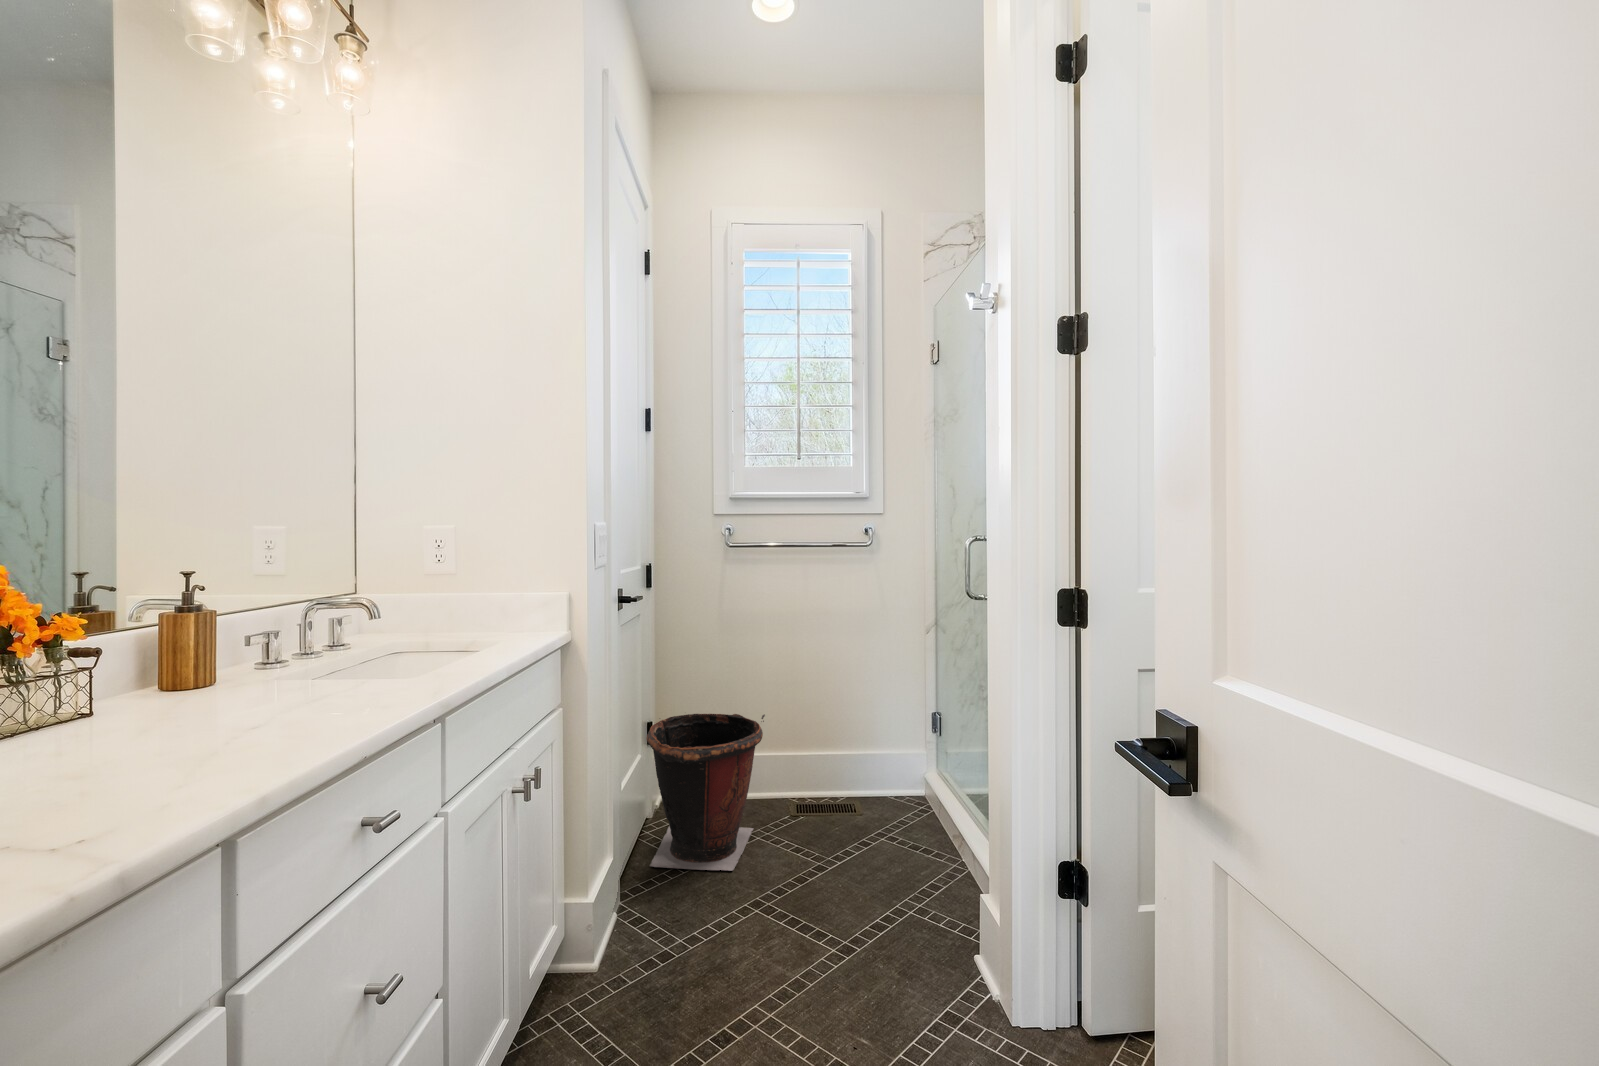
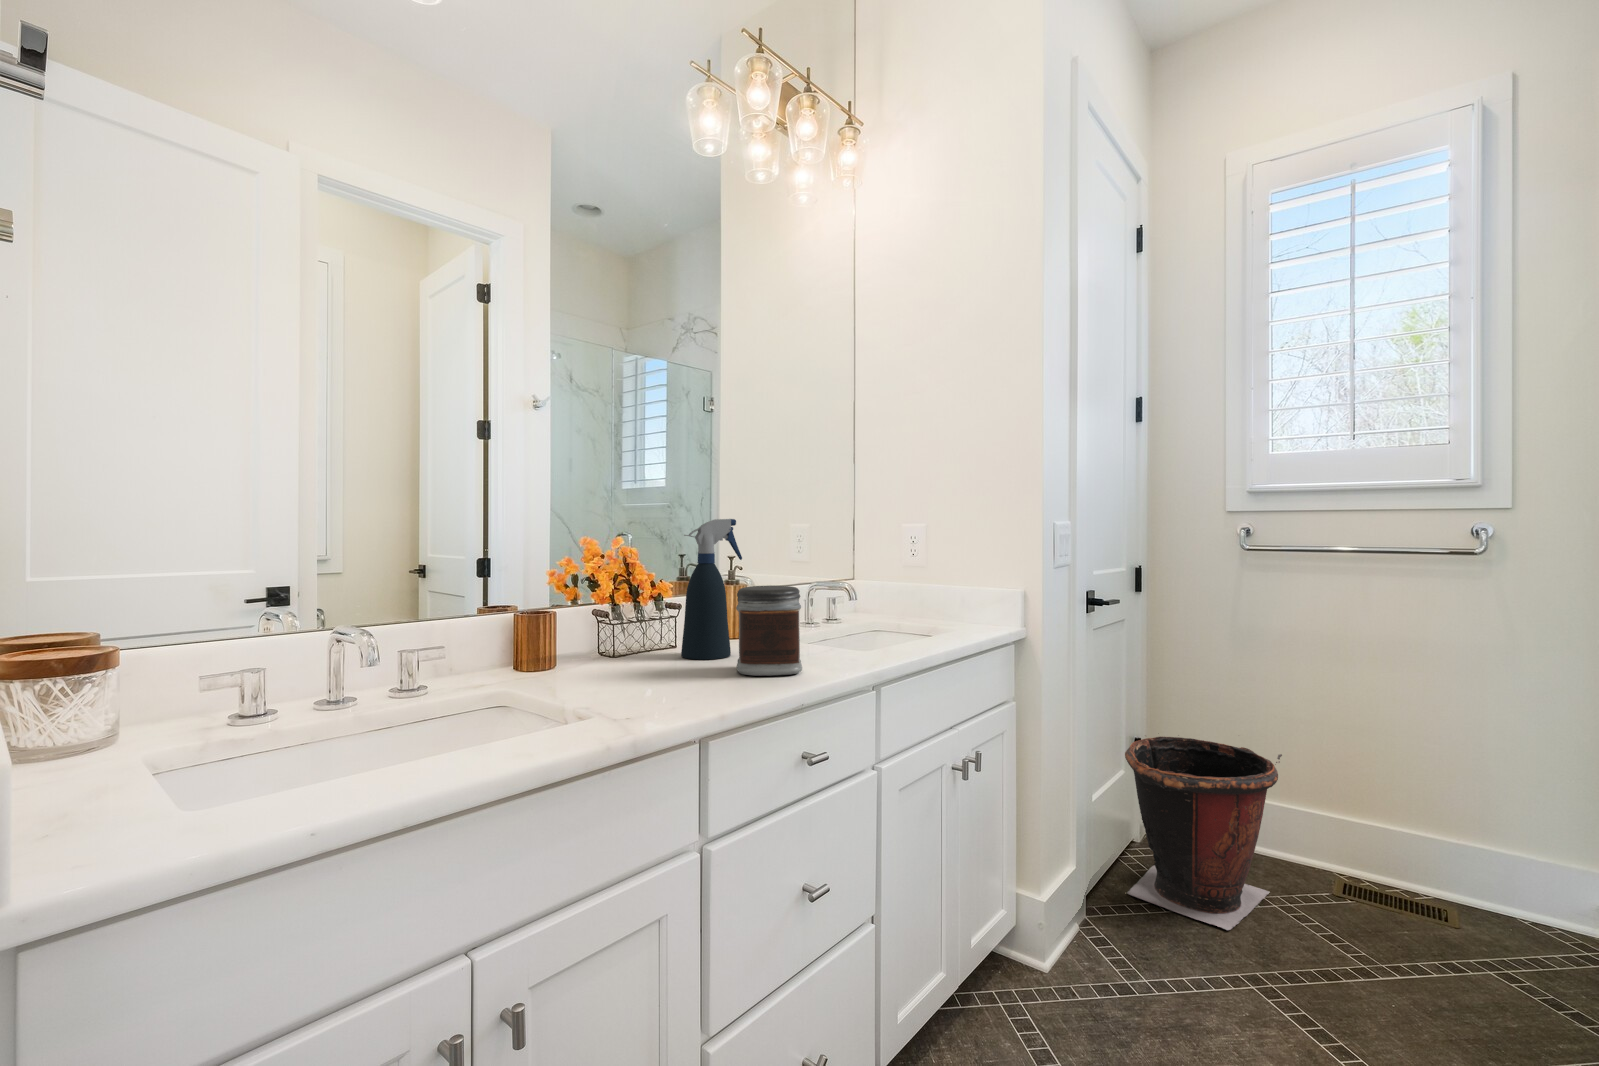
spray bottle: none [114,523,225,728] -> present [681,519,742,660]
jar: none [239,613,349,738] -> present [736,585,802,676]

